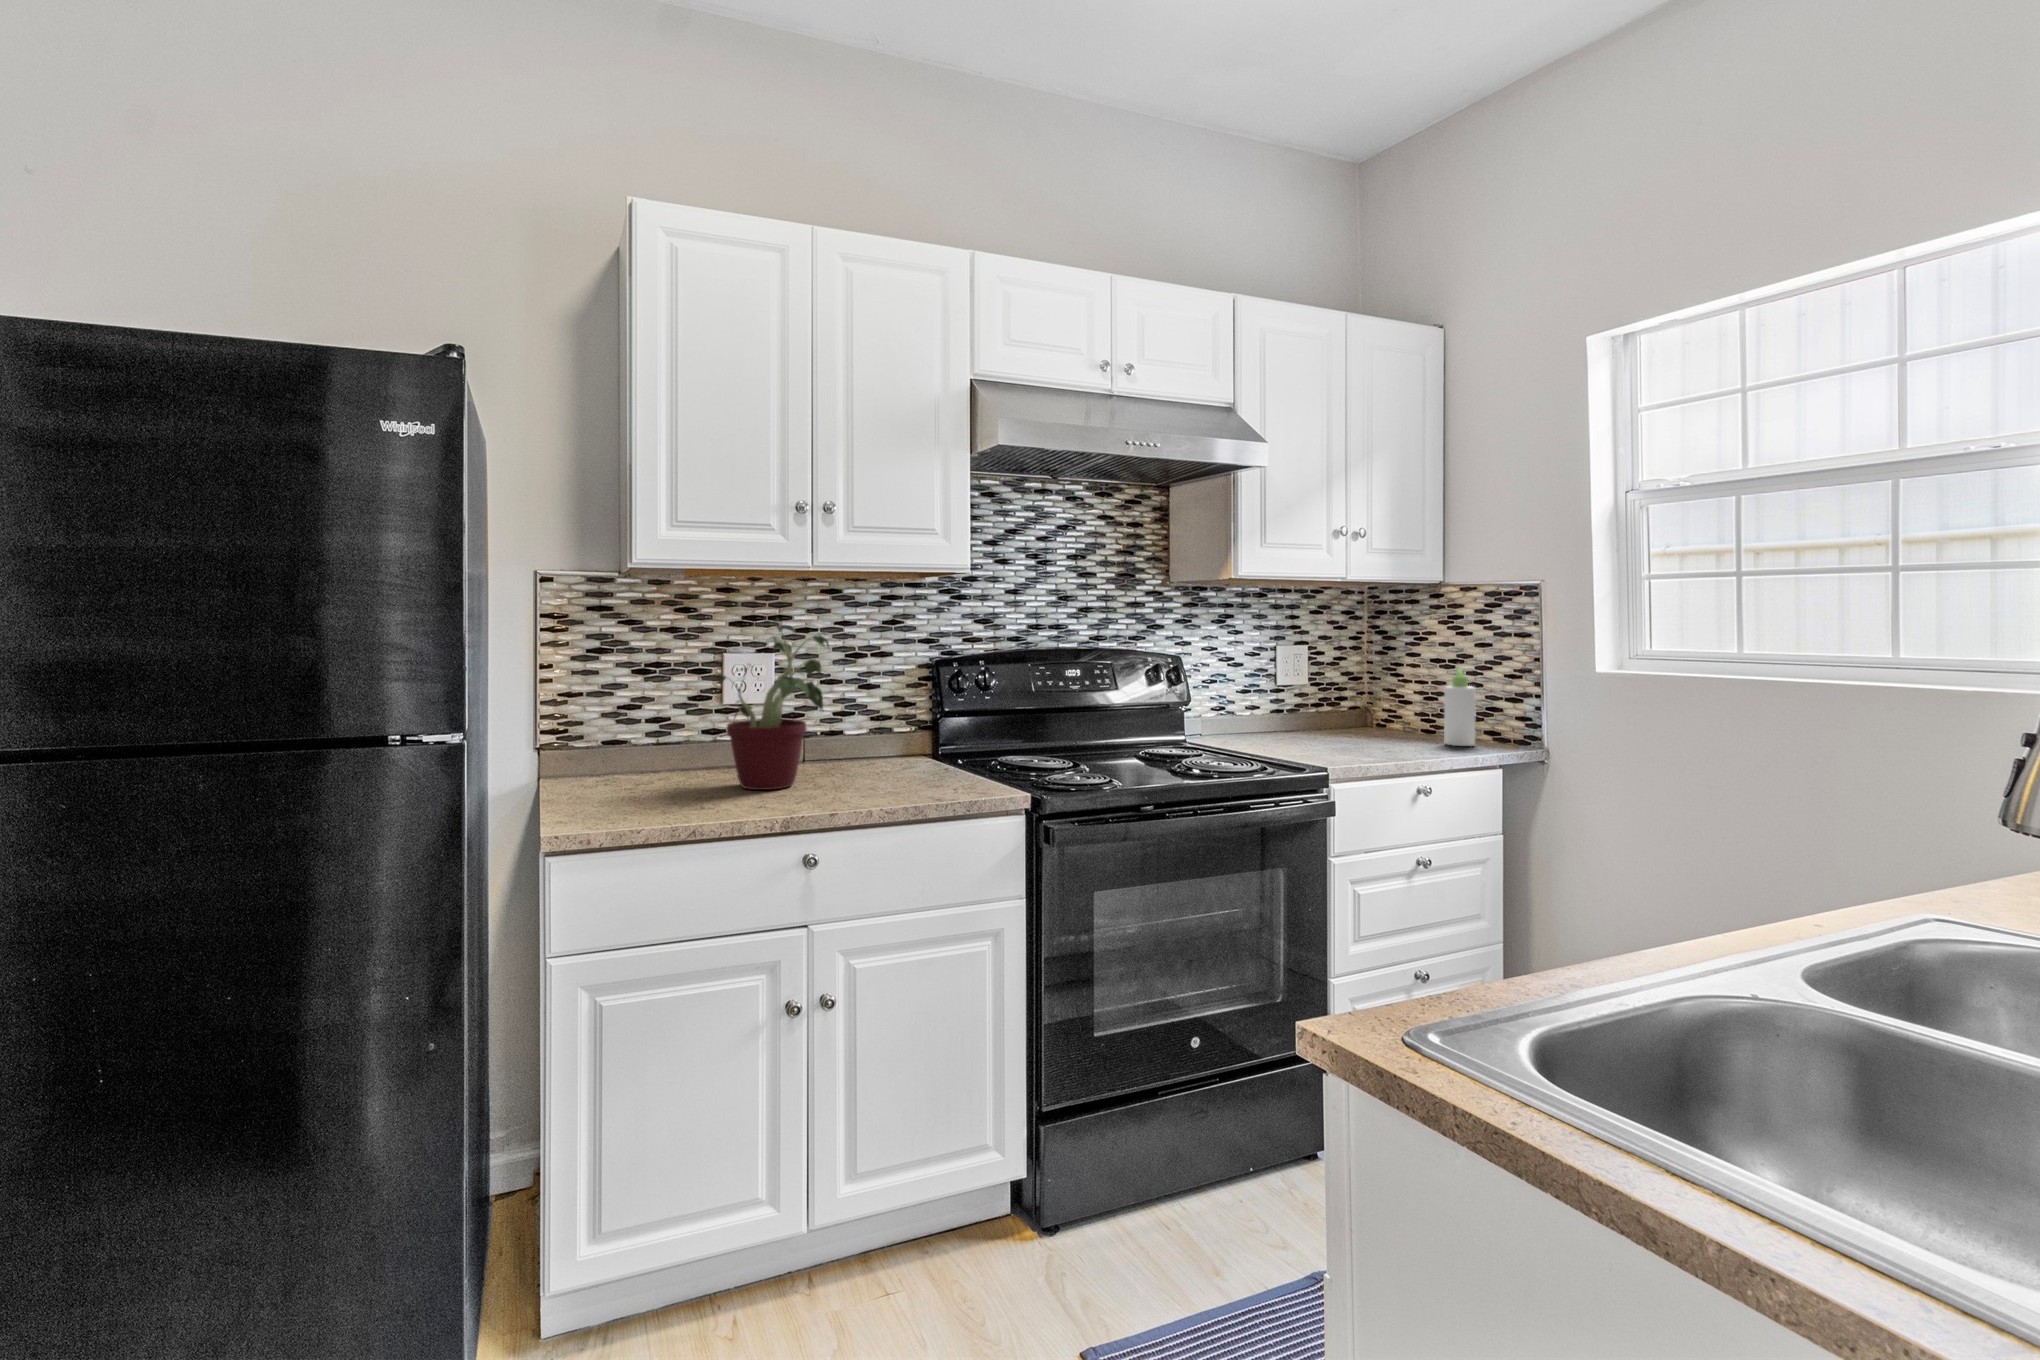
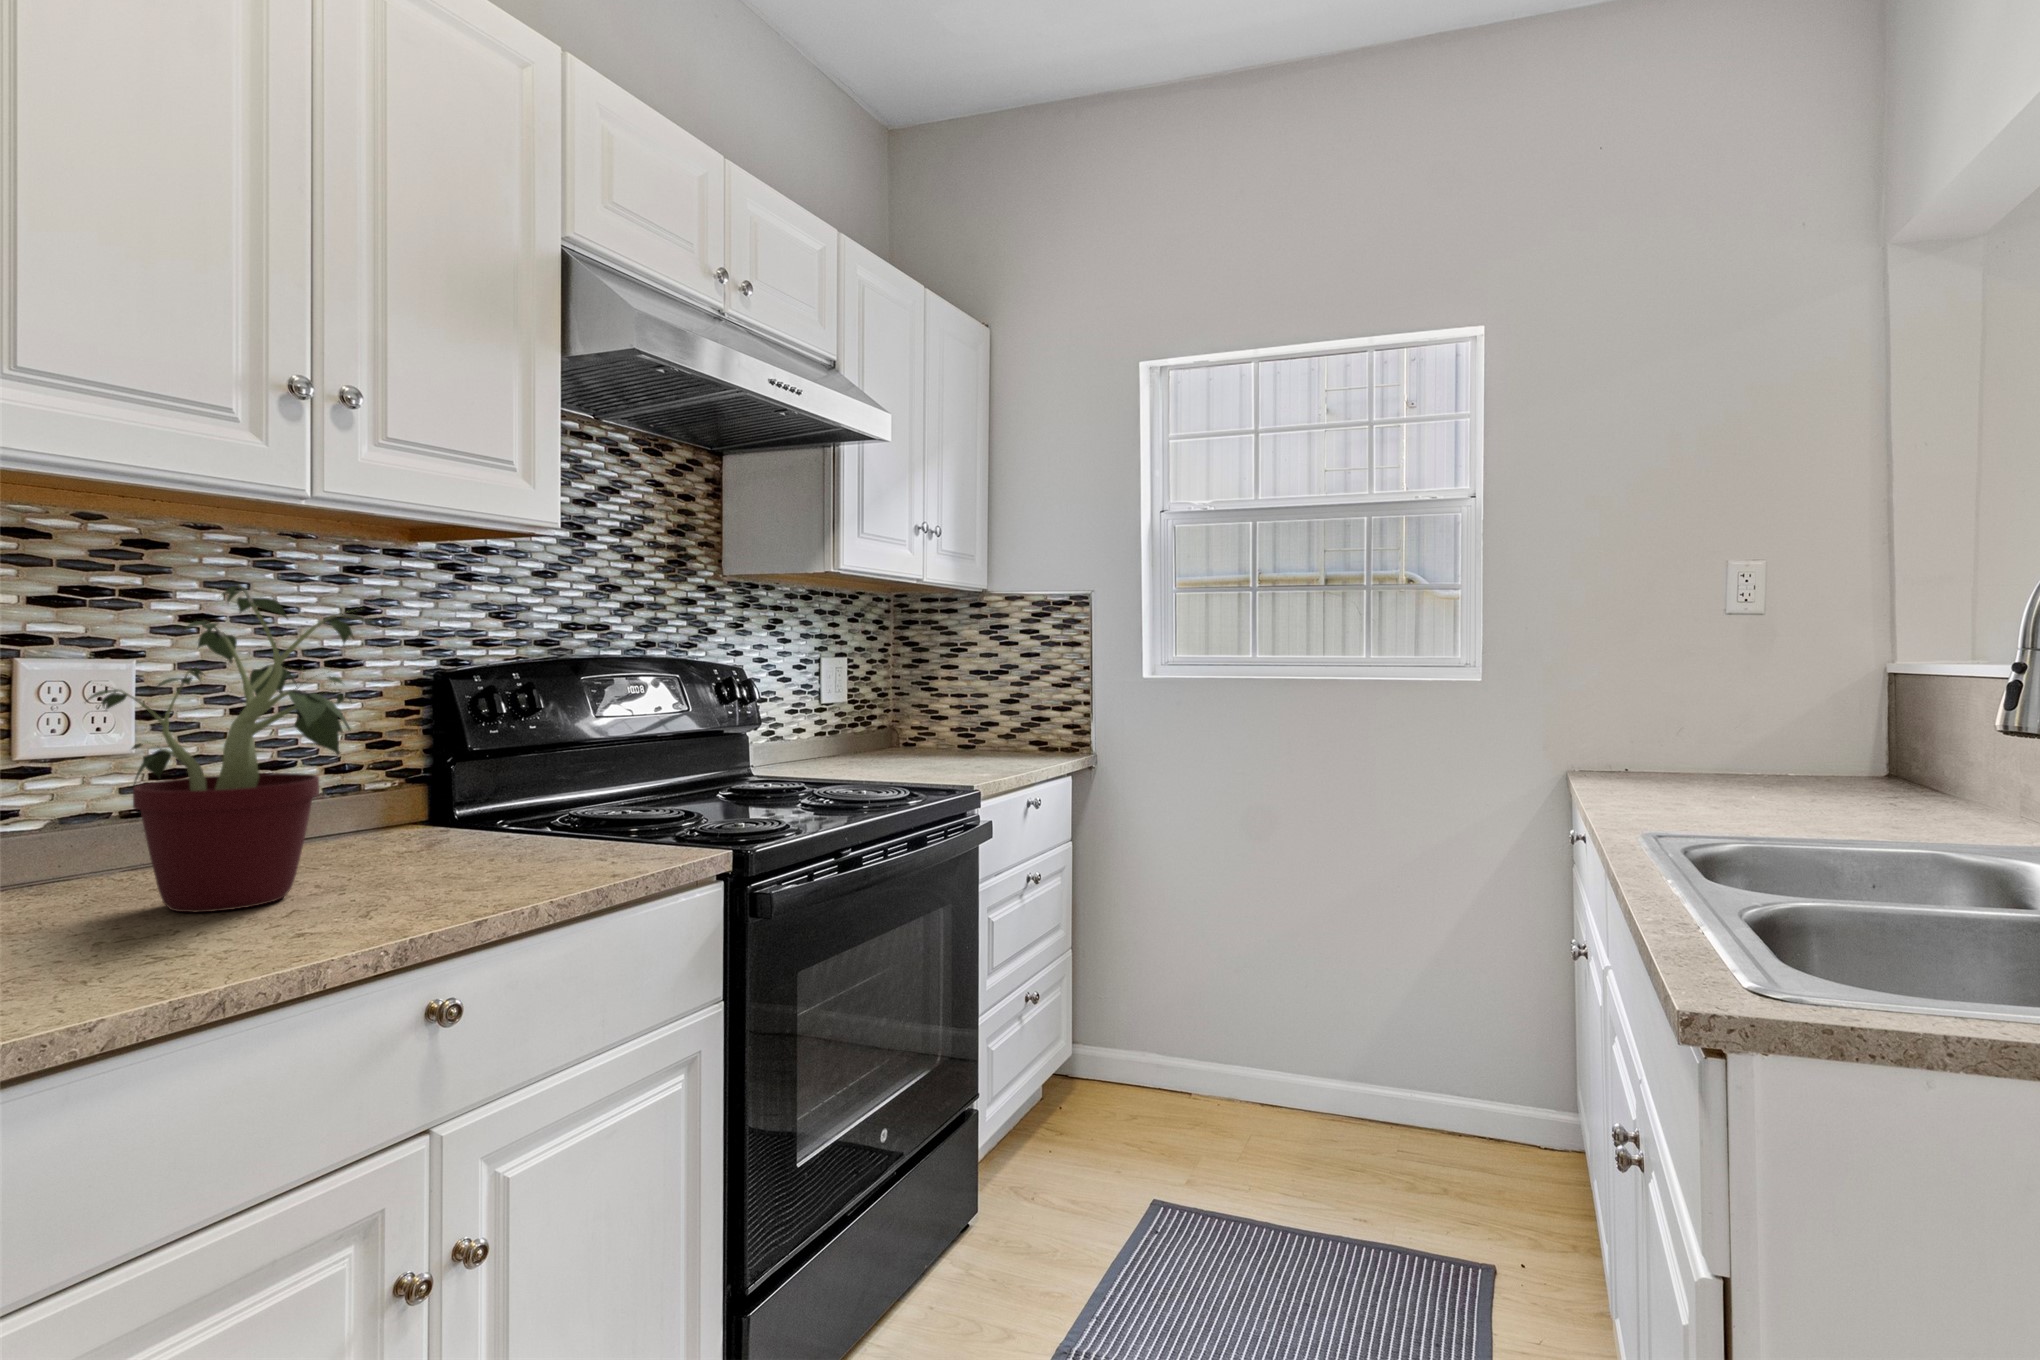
bottle: present [1444,664,1476,746] -> none [1012,672,1041,758]

